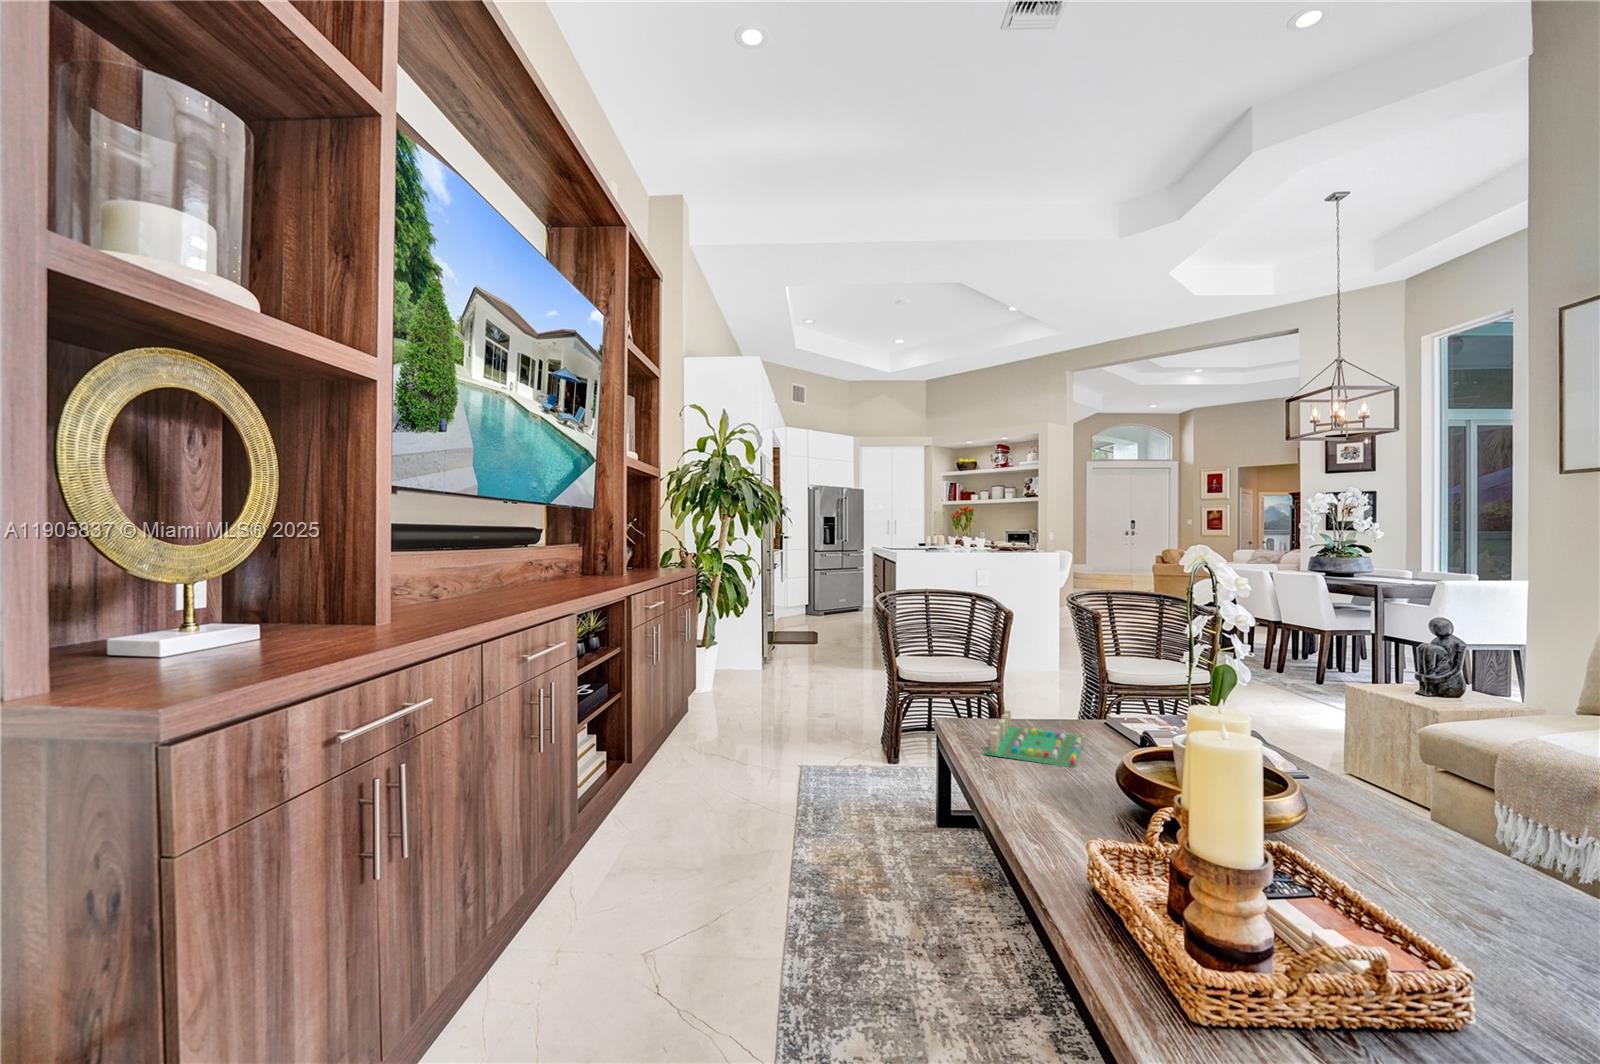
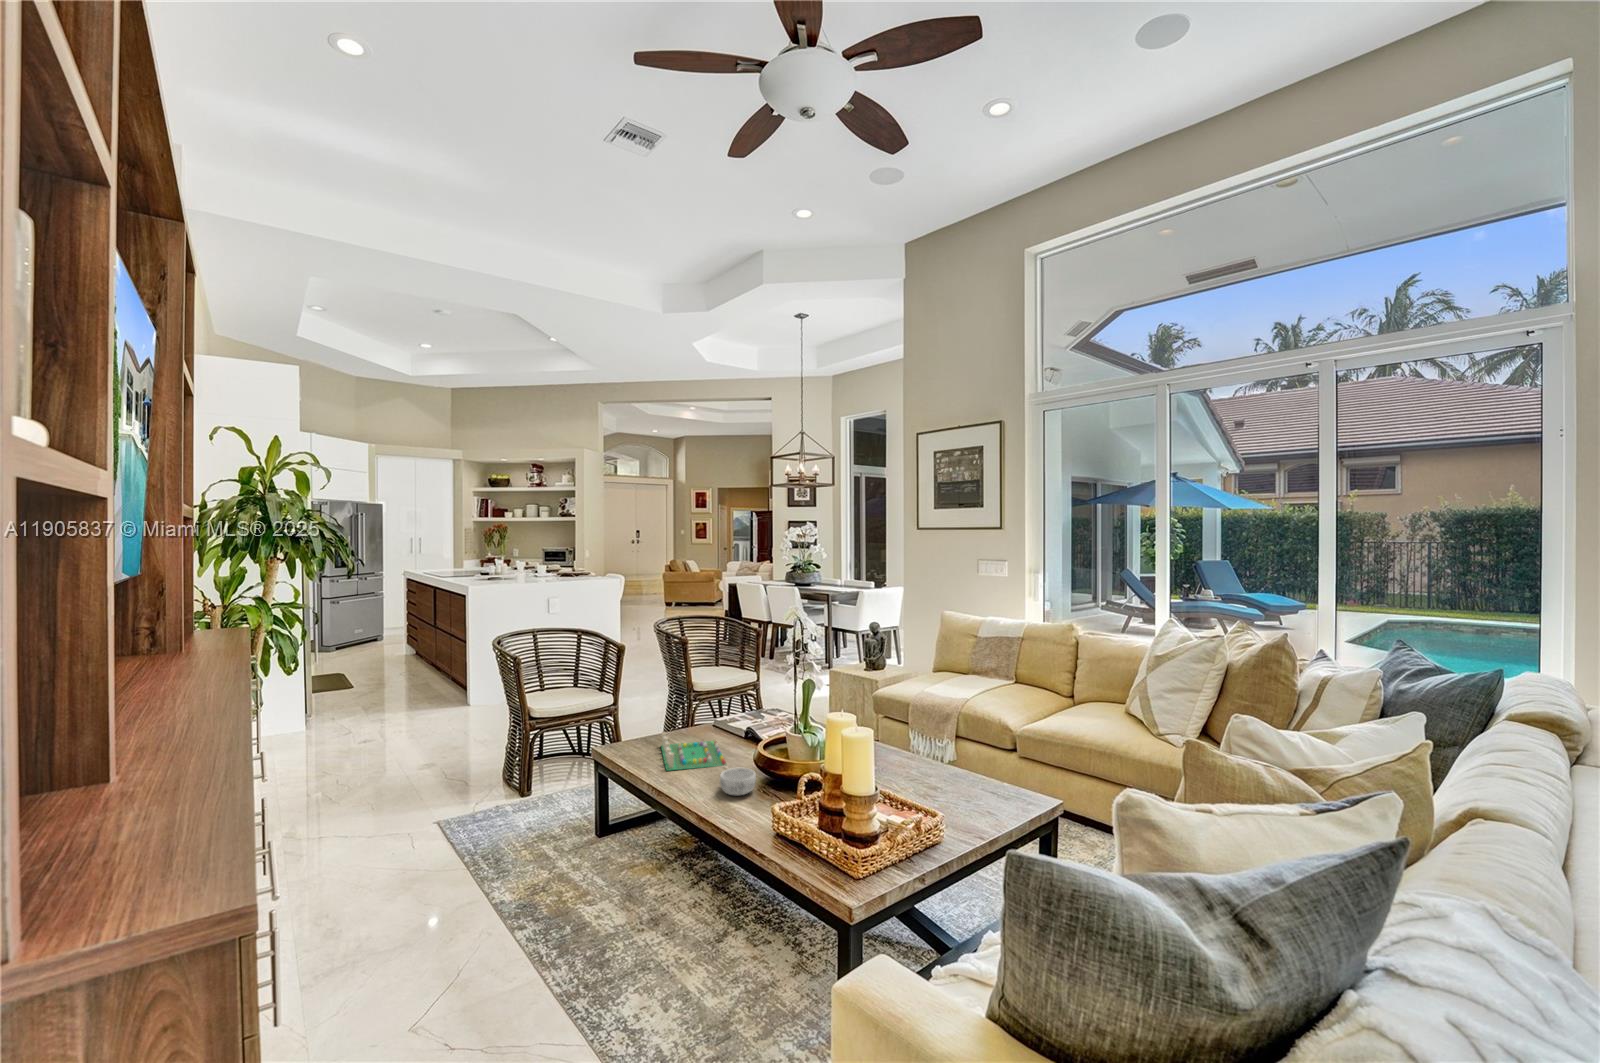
decorative bowl: none [1033,767,1094,811] -> present [720,768,756,796]

